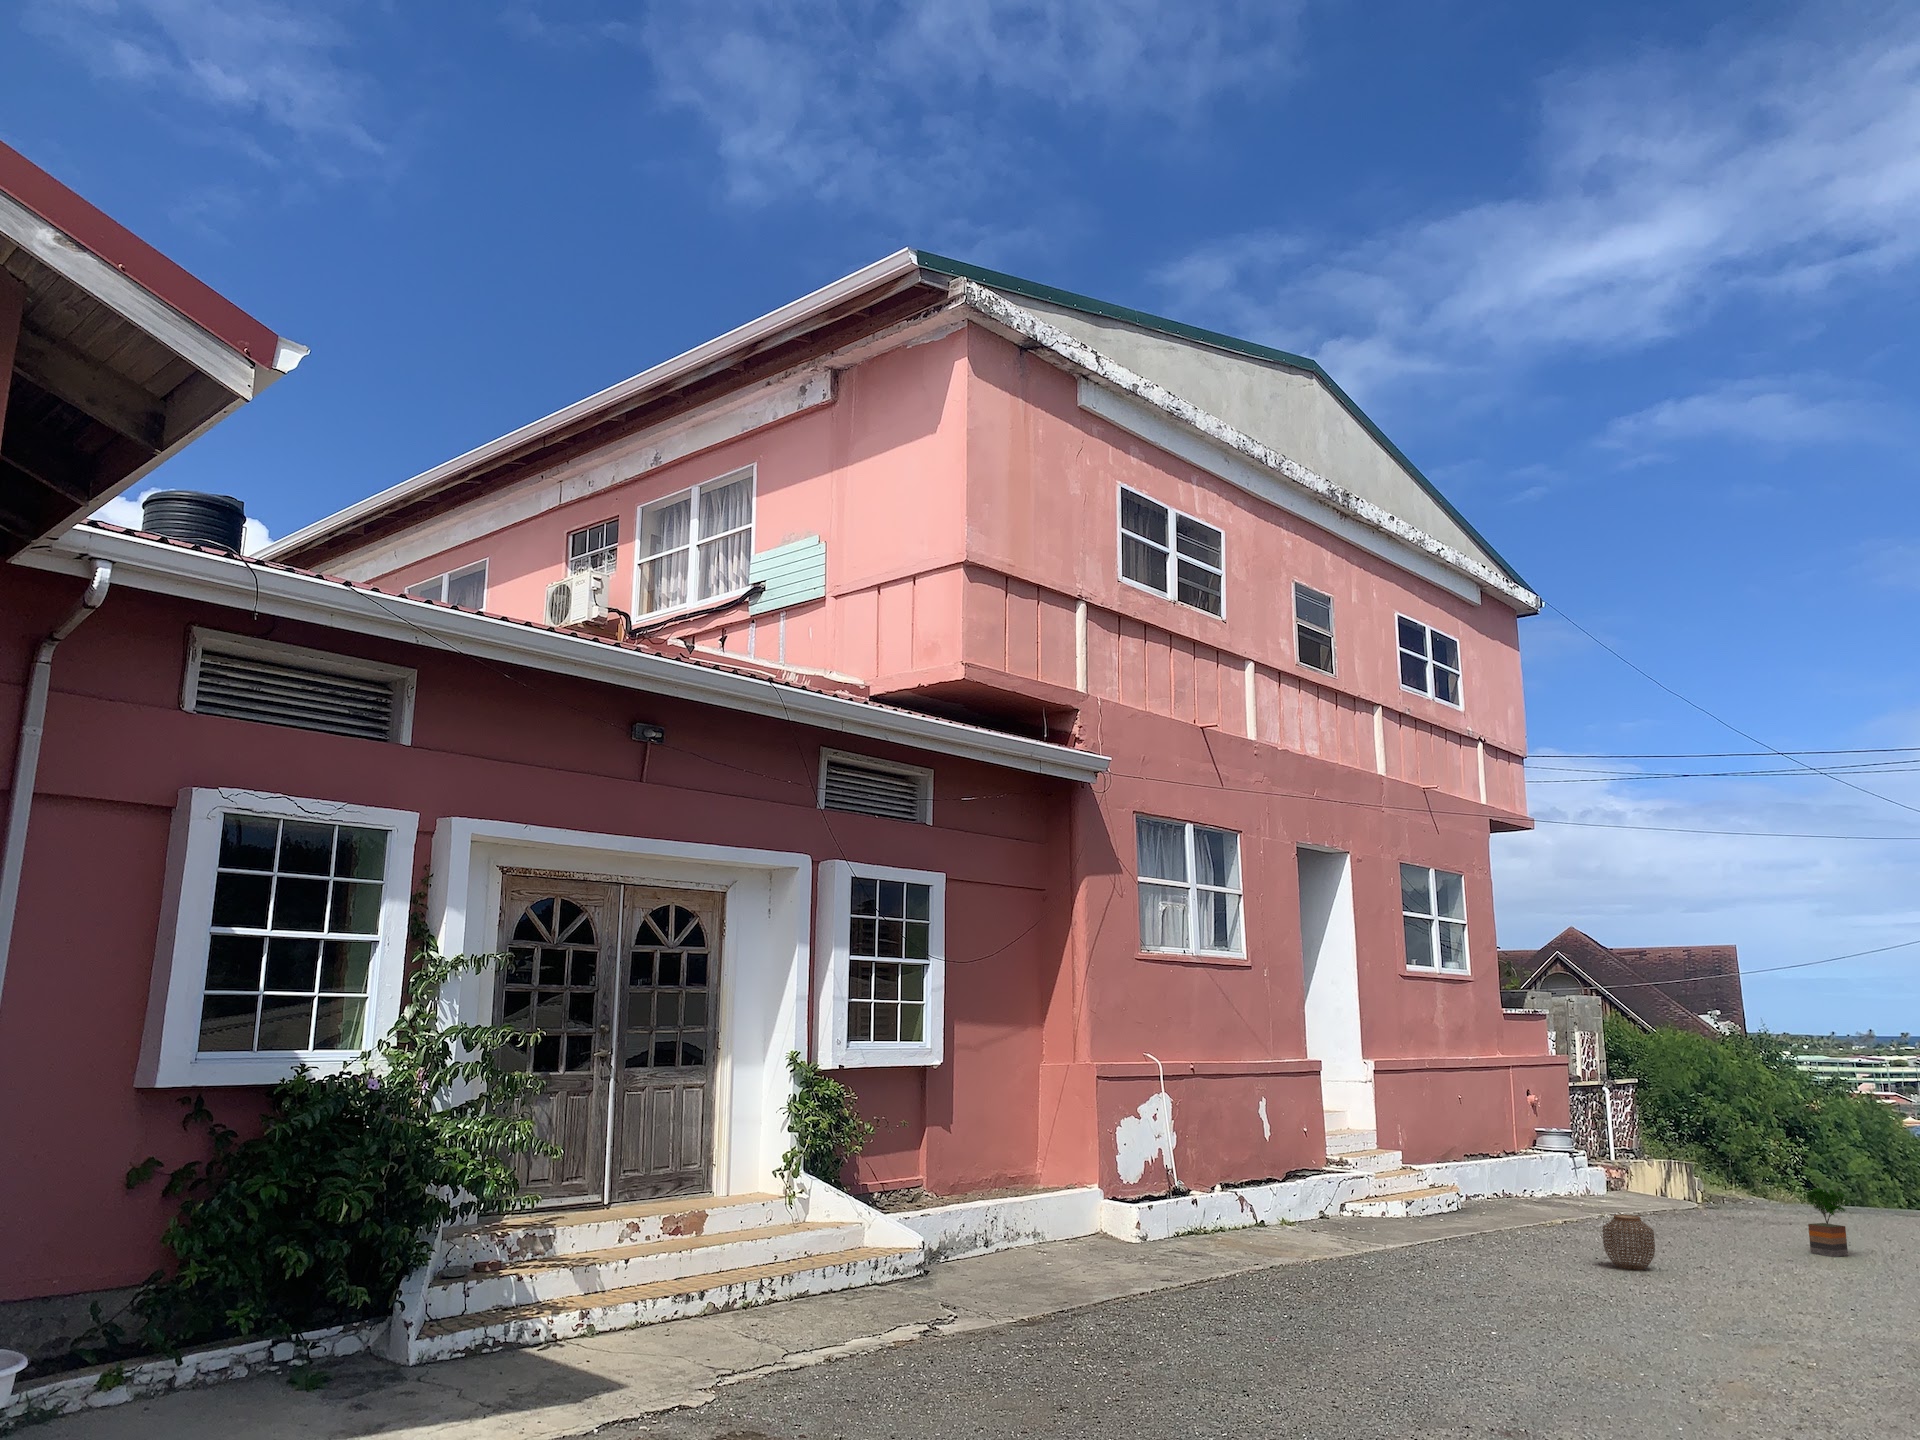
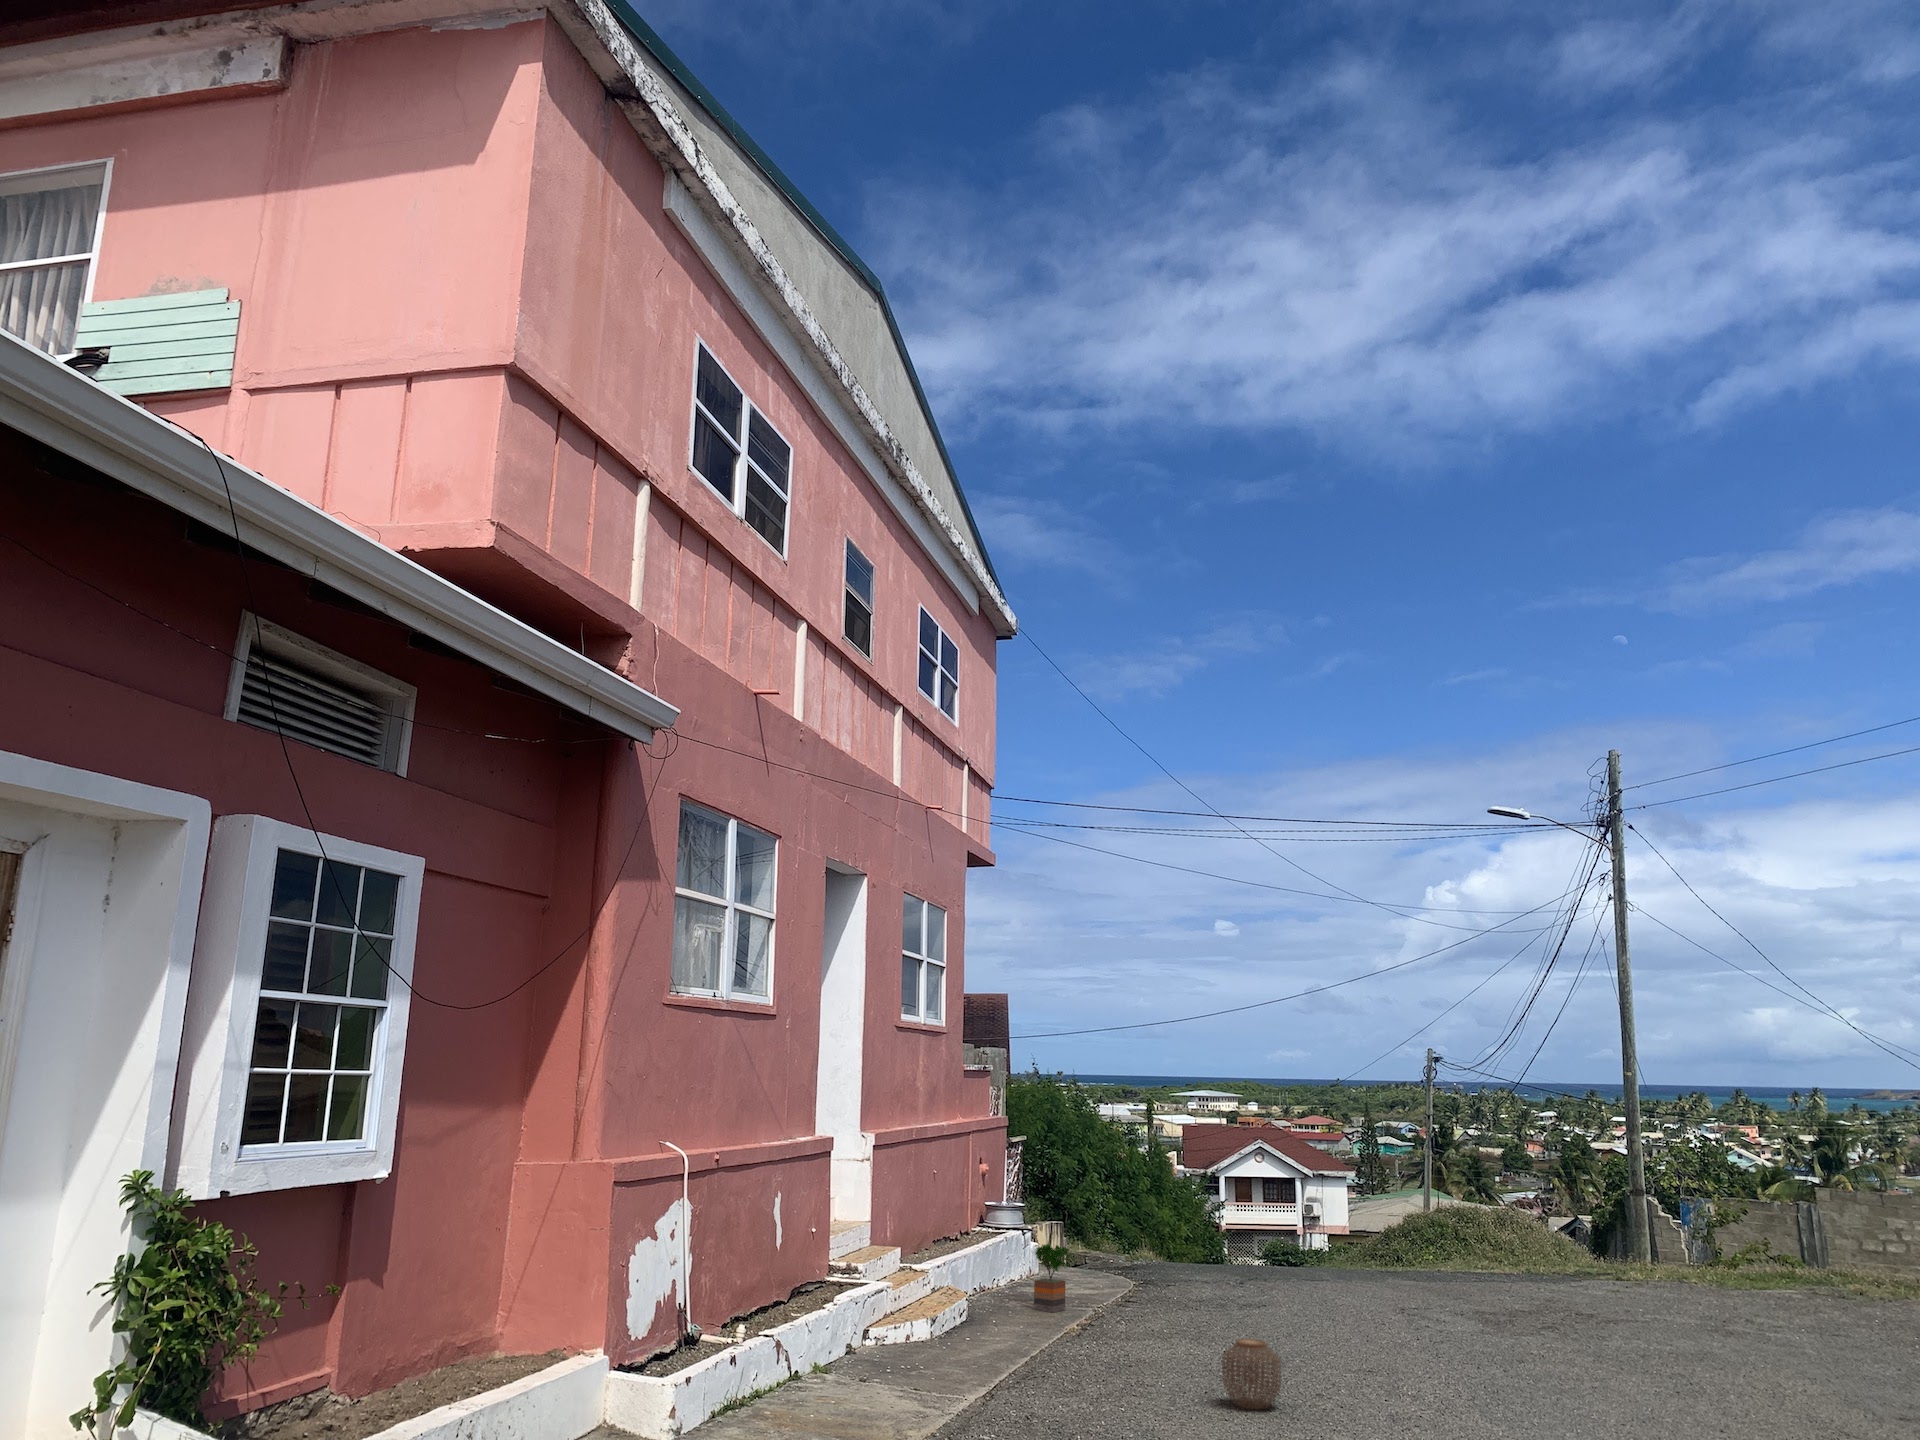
potted tree: present [1806,1188,1850,1257] -> present [1034,1244,1072,1313]

